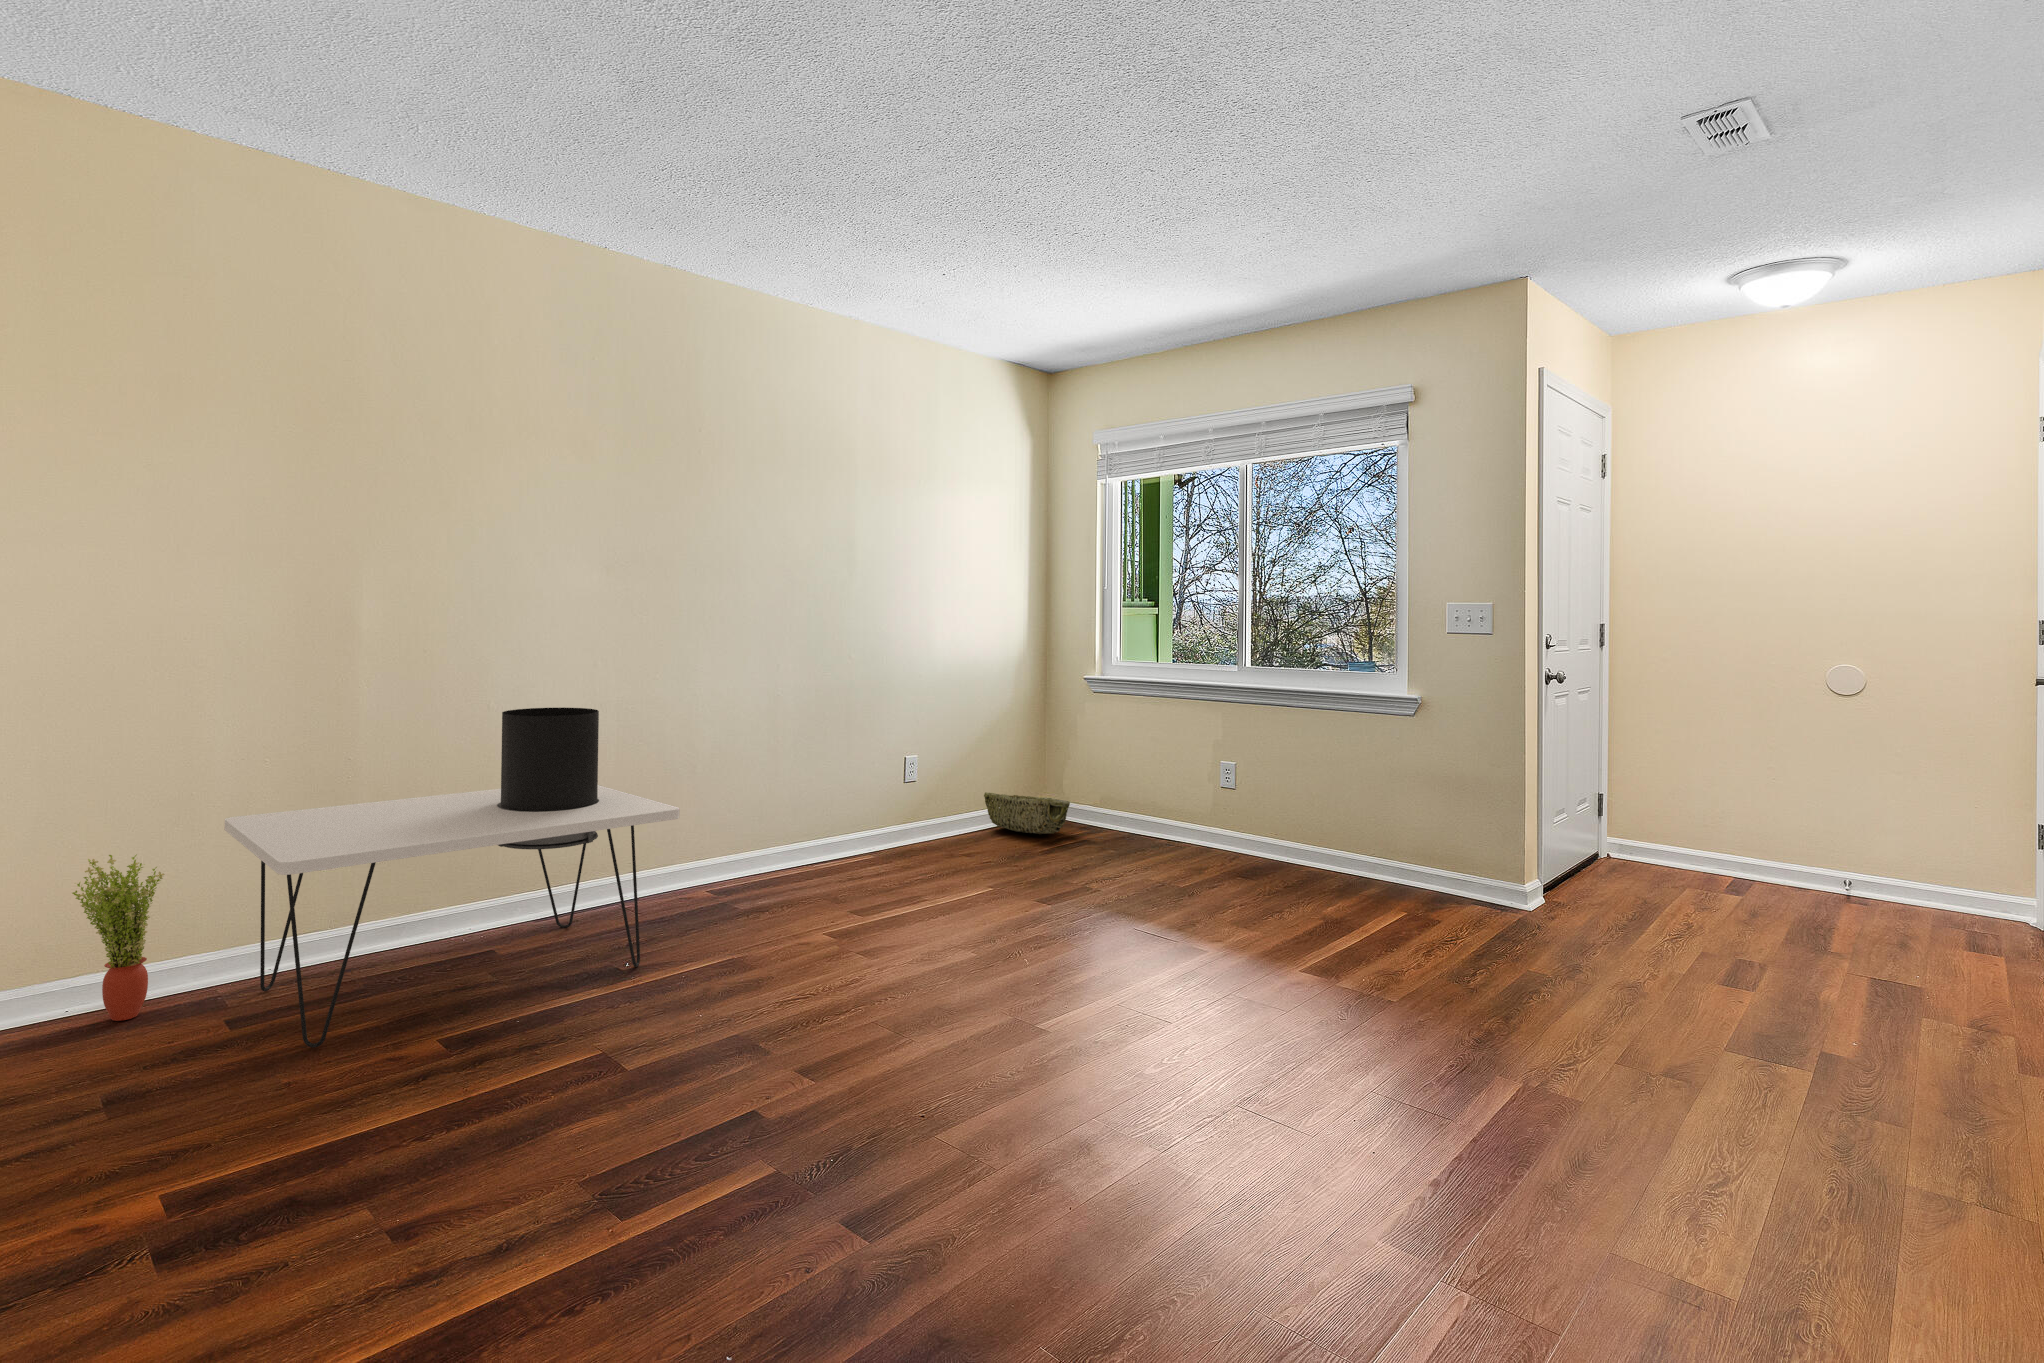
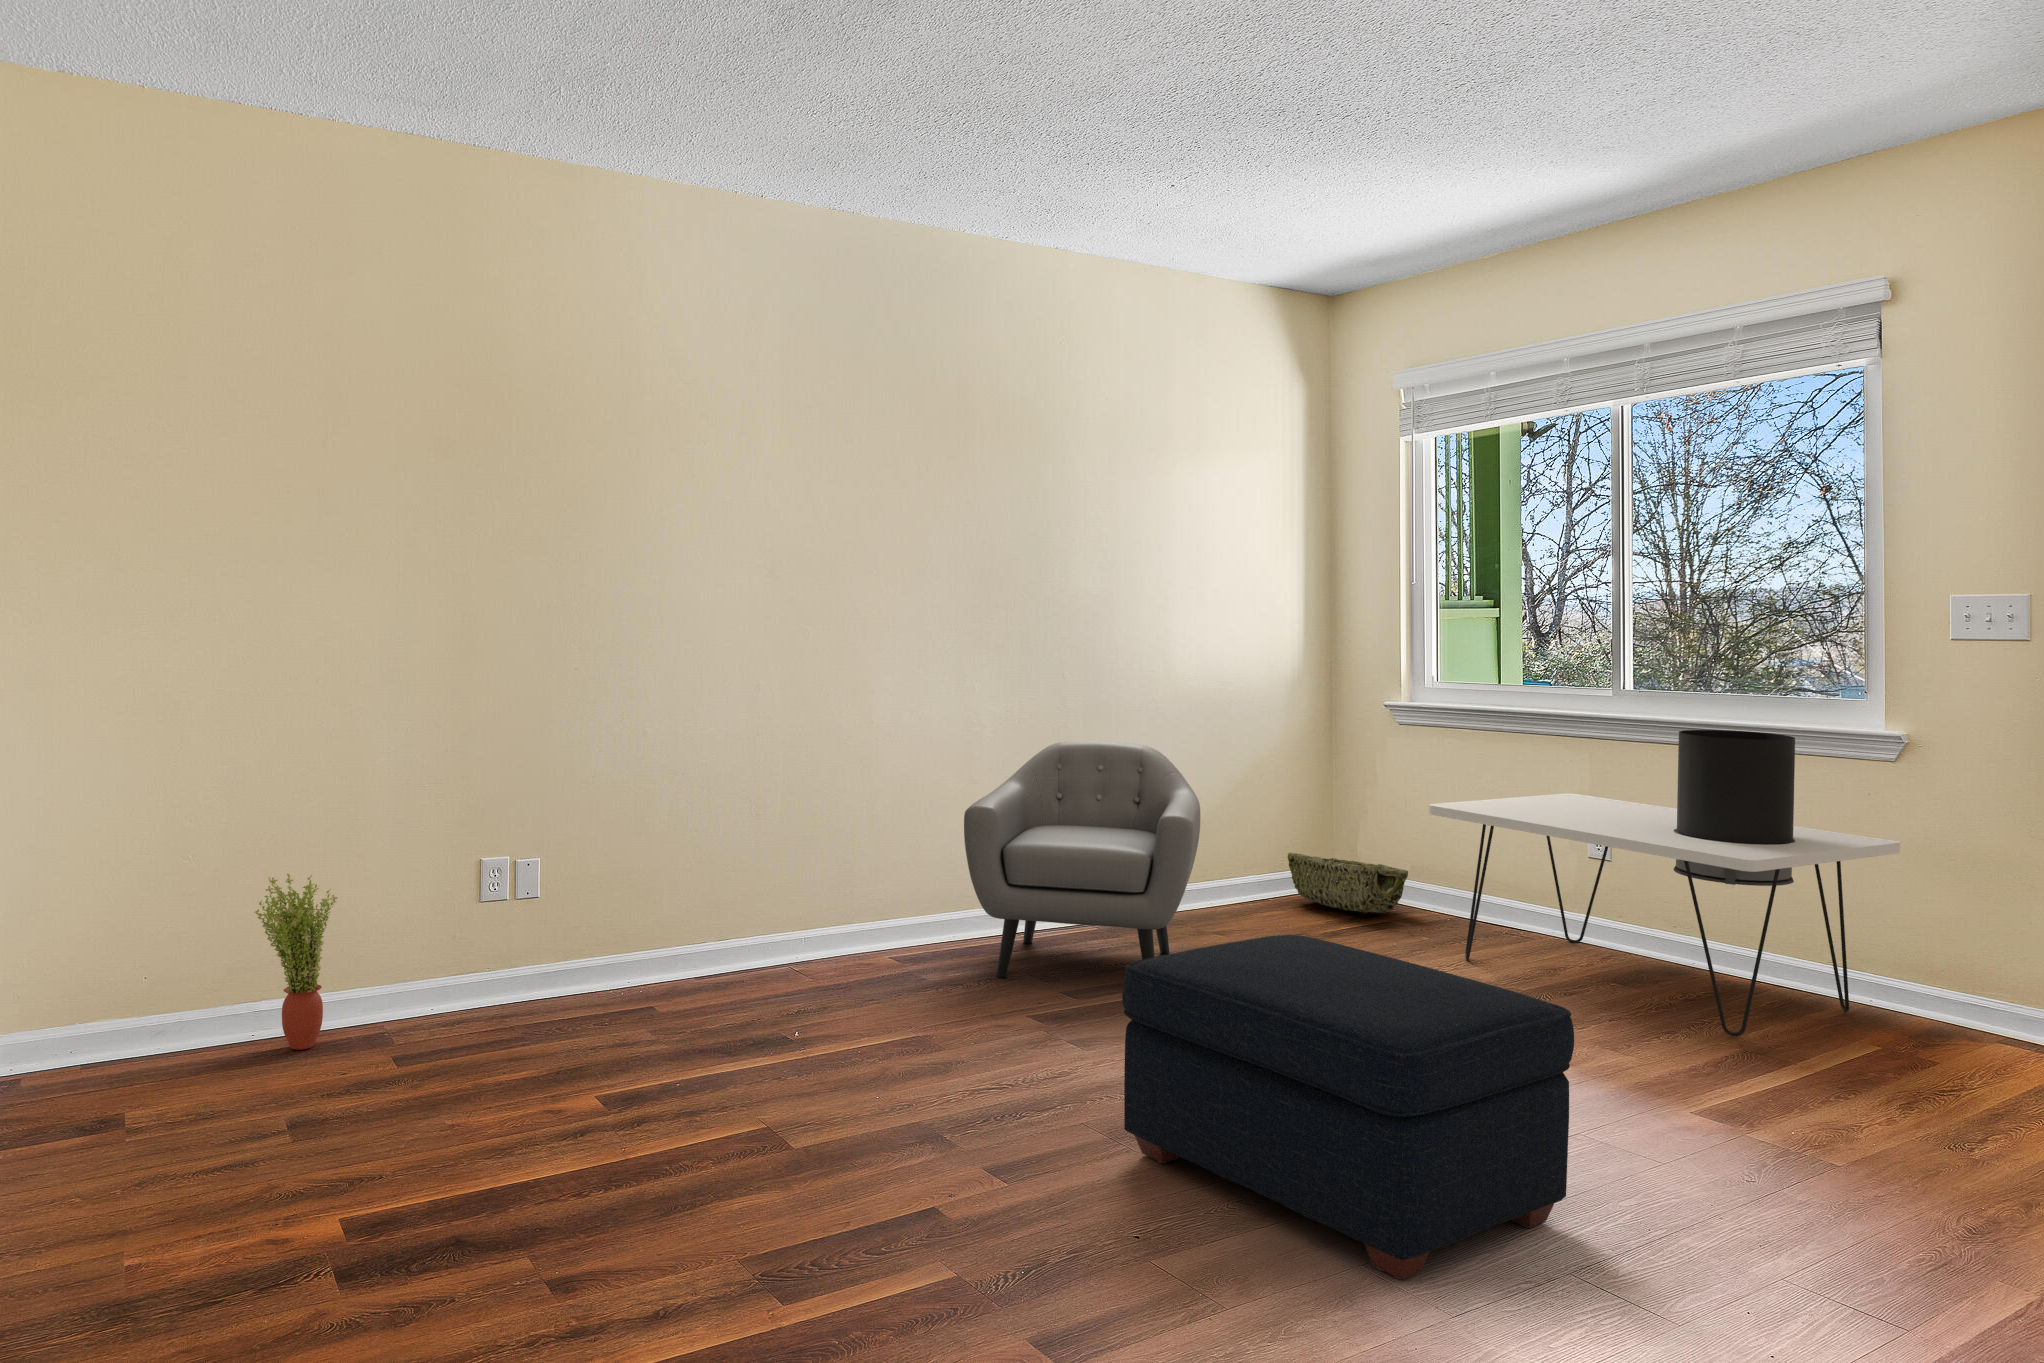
side table: present [224,707,680,1048] -> present [1429,730,1900,1036]
armchair: none [749,713,930,904] -> present [964,741,1200,977]
ottoman: none [897,858,1239,1127] -> present [1122,935,1574,1279]

